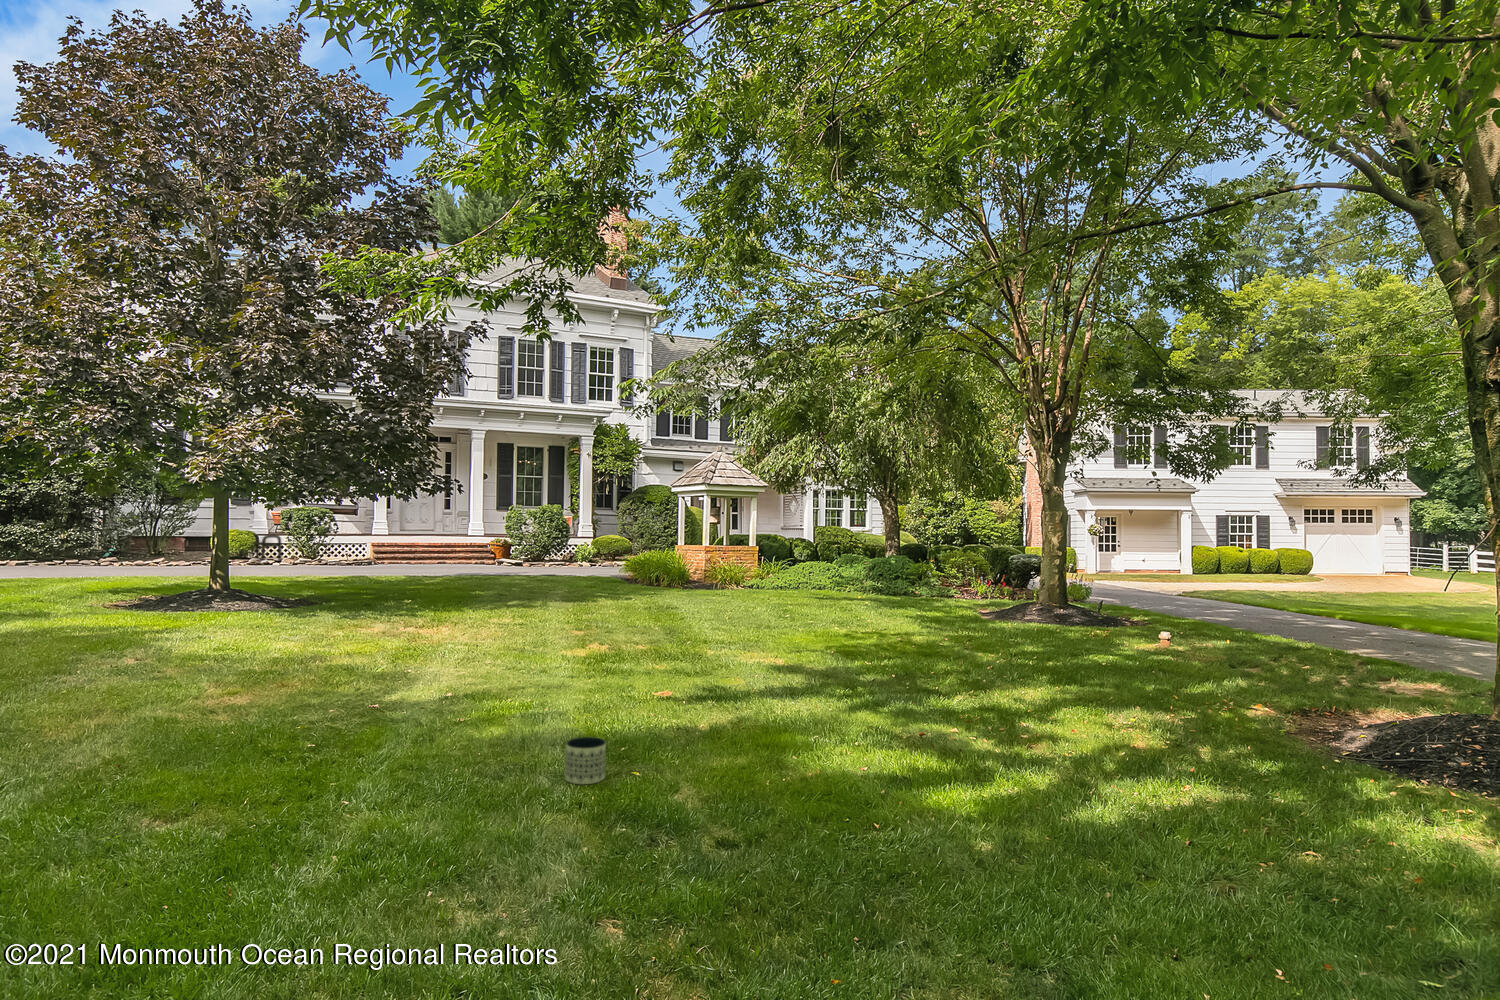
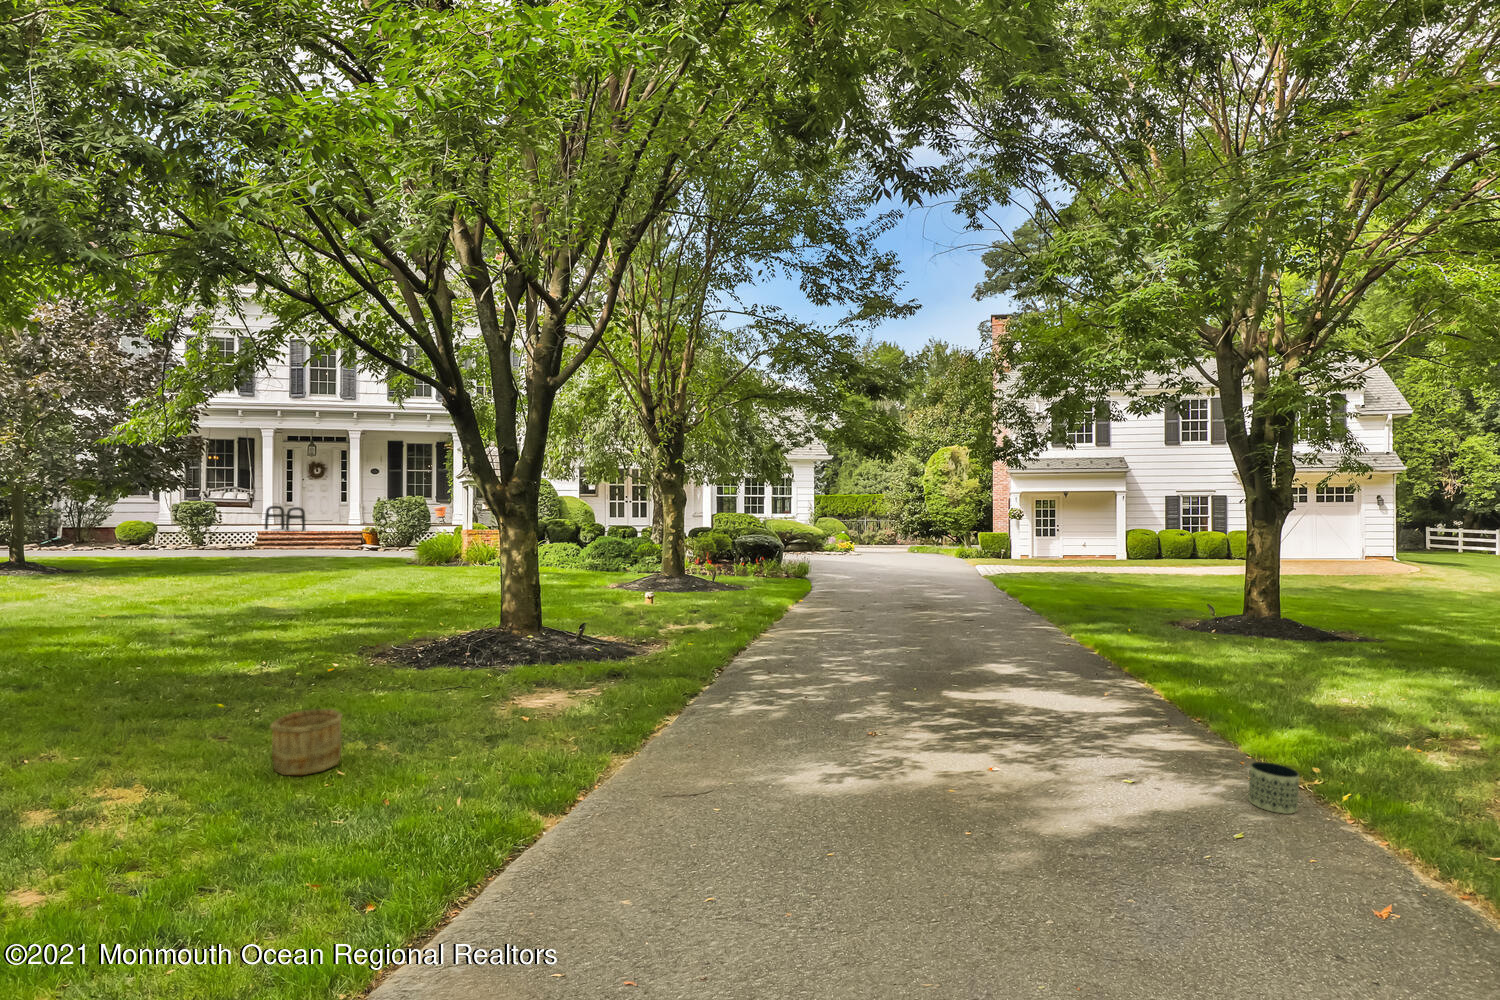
wooden bucket: none [259,726,334,793] -> present [270,709,343,775]
planter: present [565,737,606,785] -> present [1249,762,1299,814]

